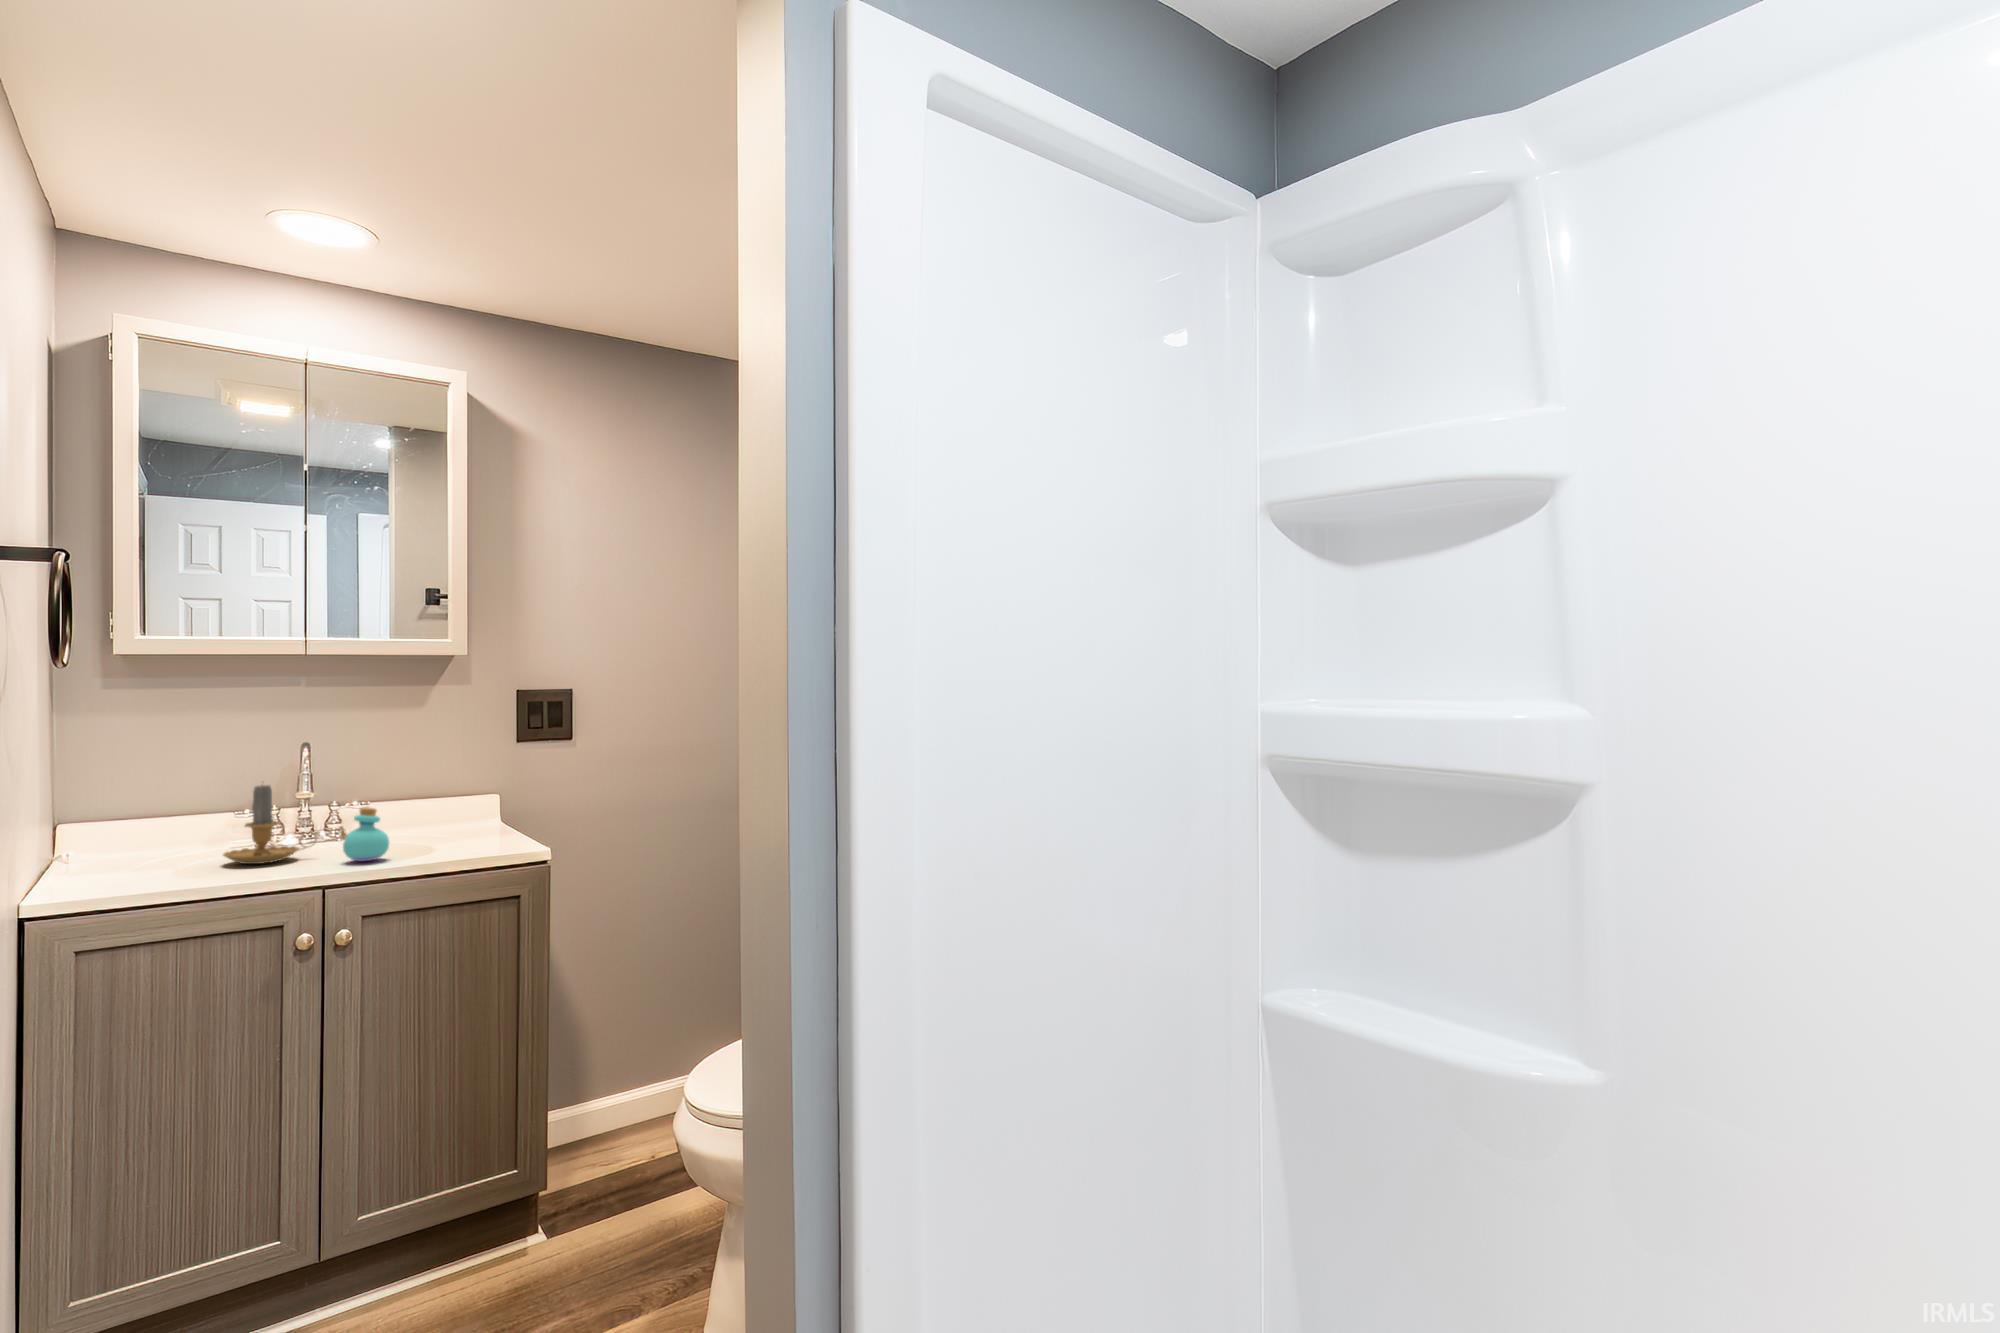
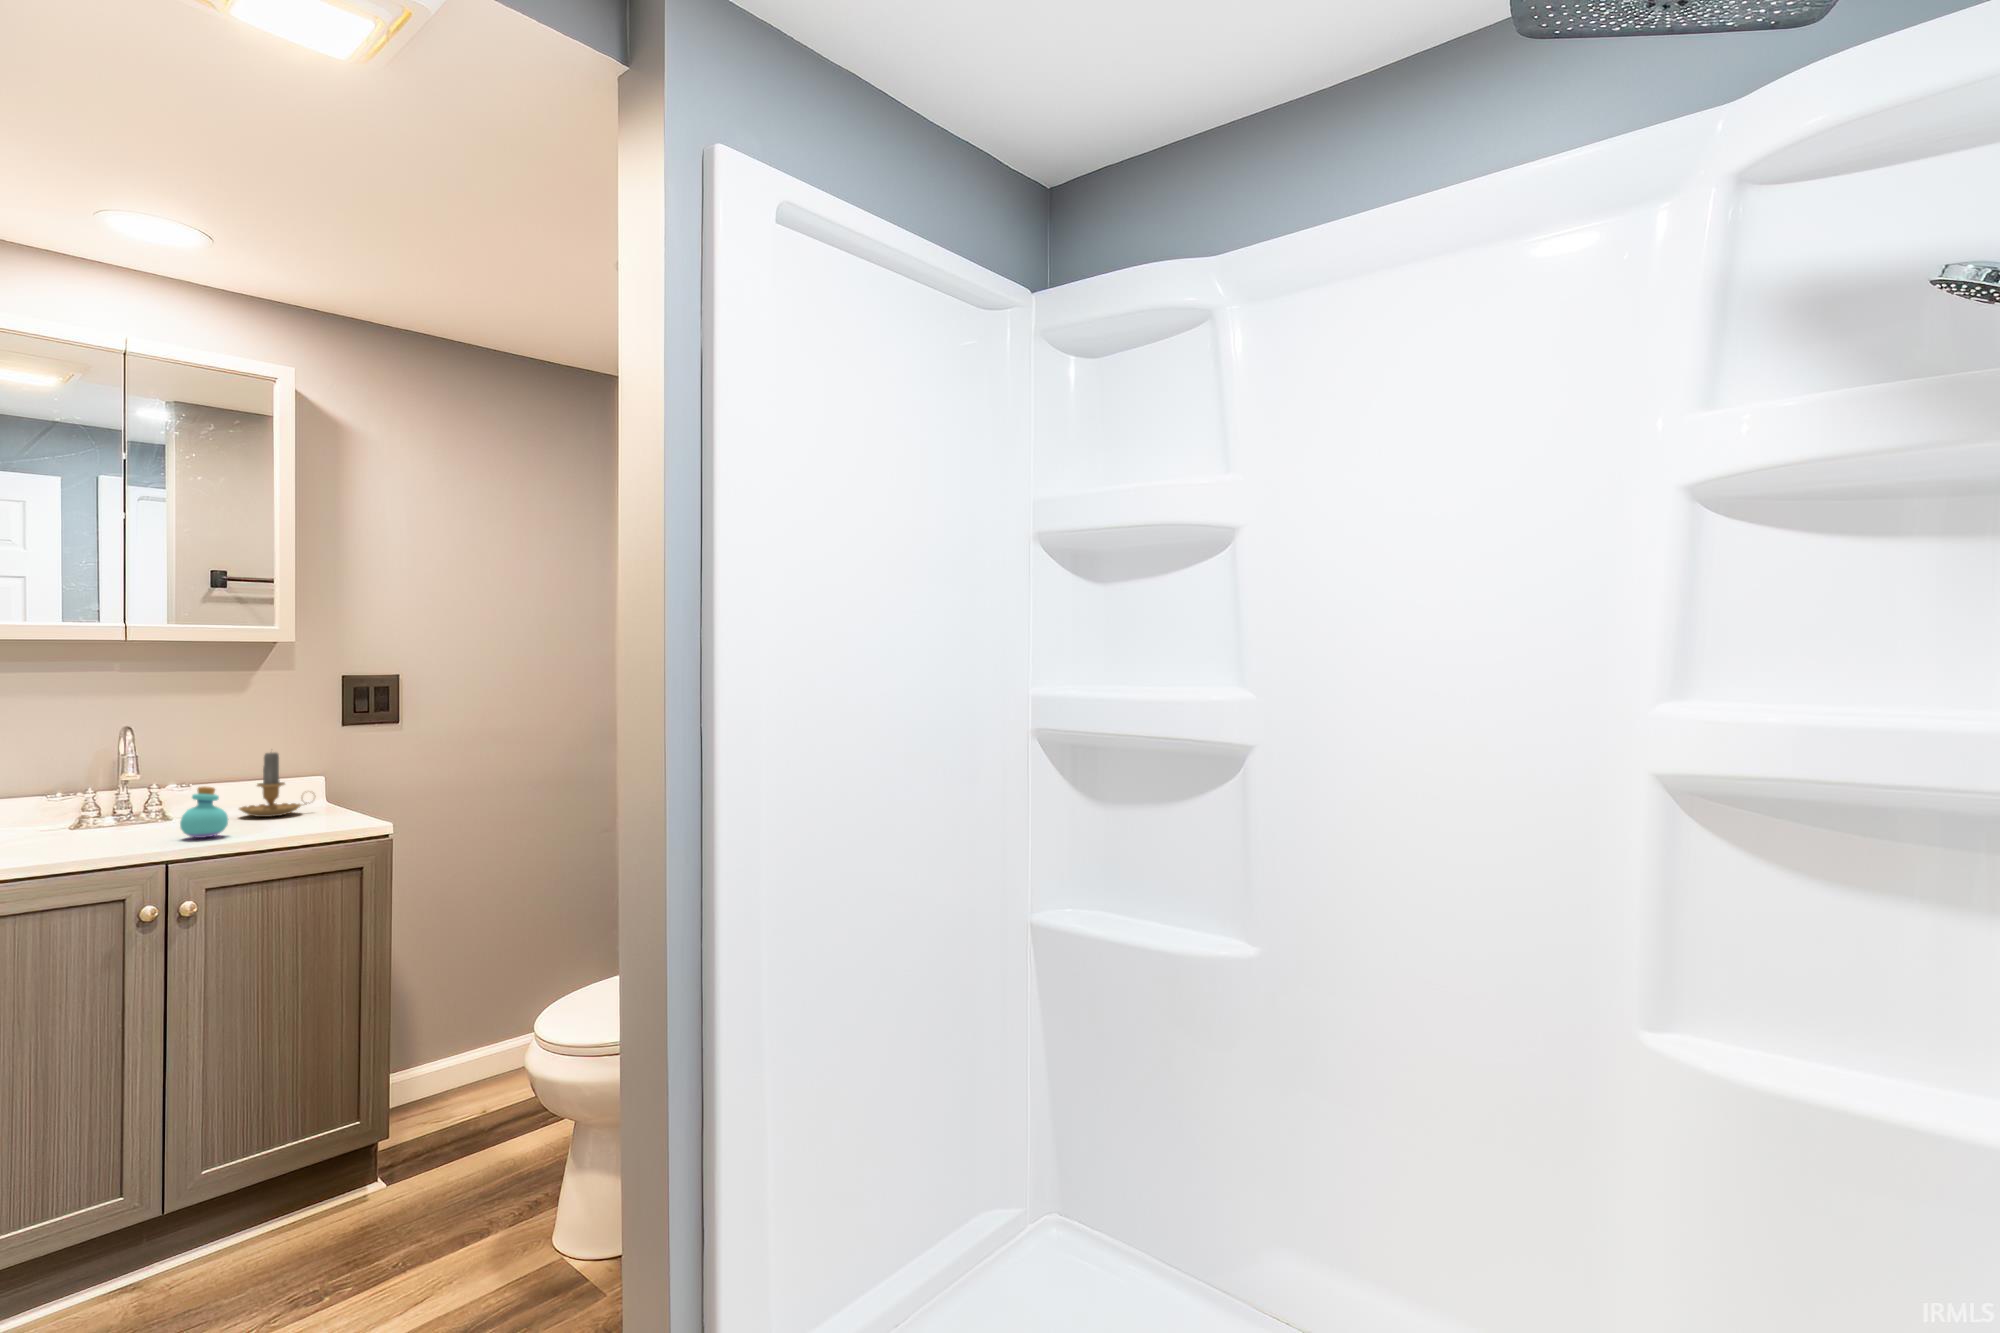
candle: present [223,785,316,864] -> present [239,752,307,817]

